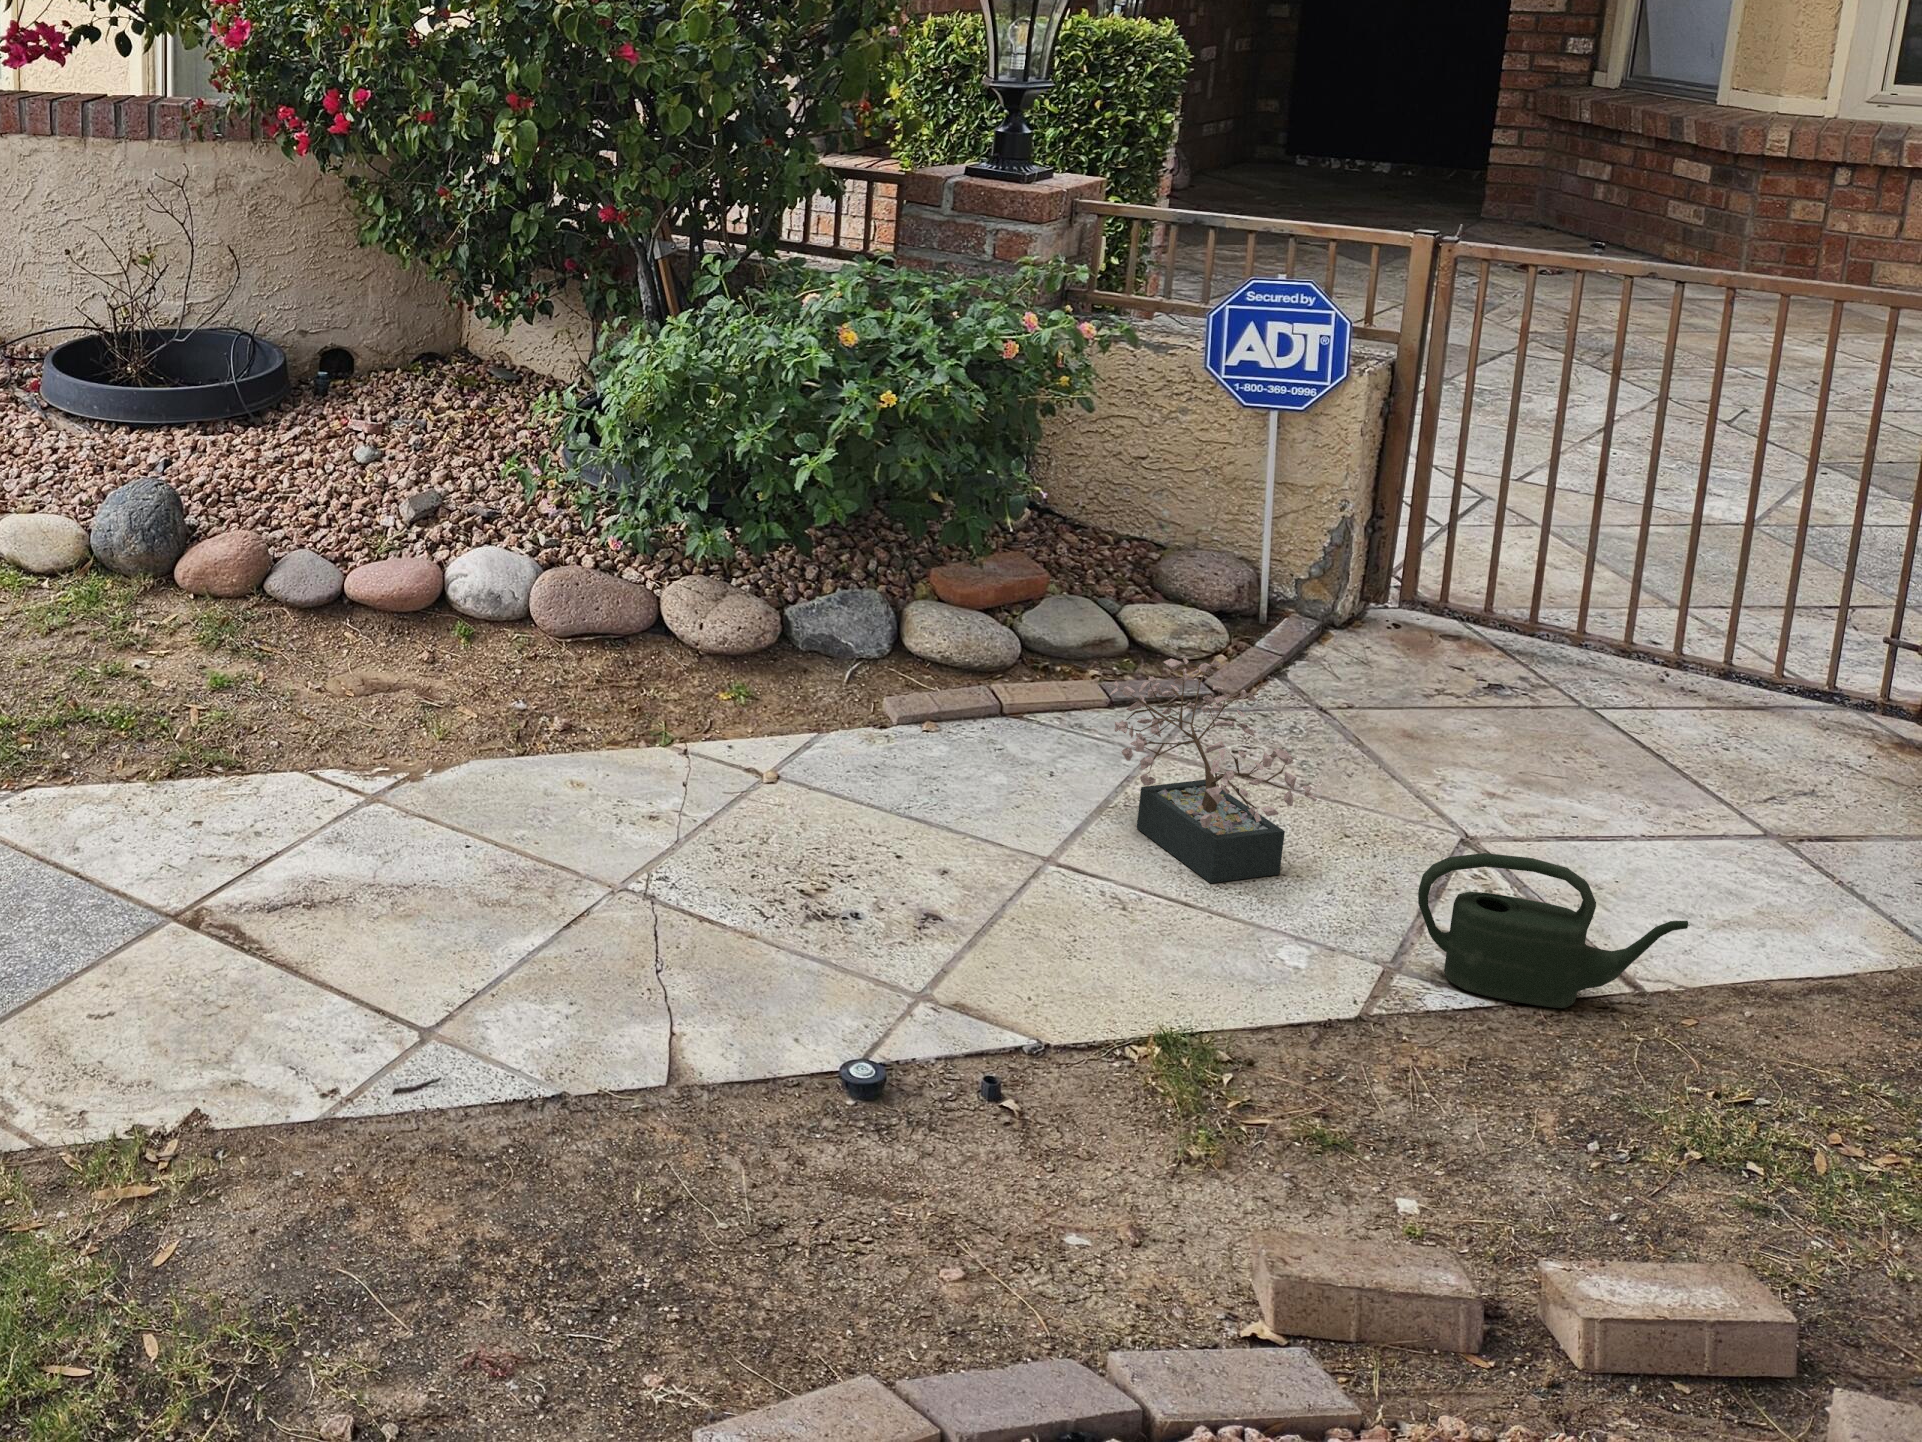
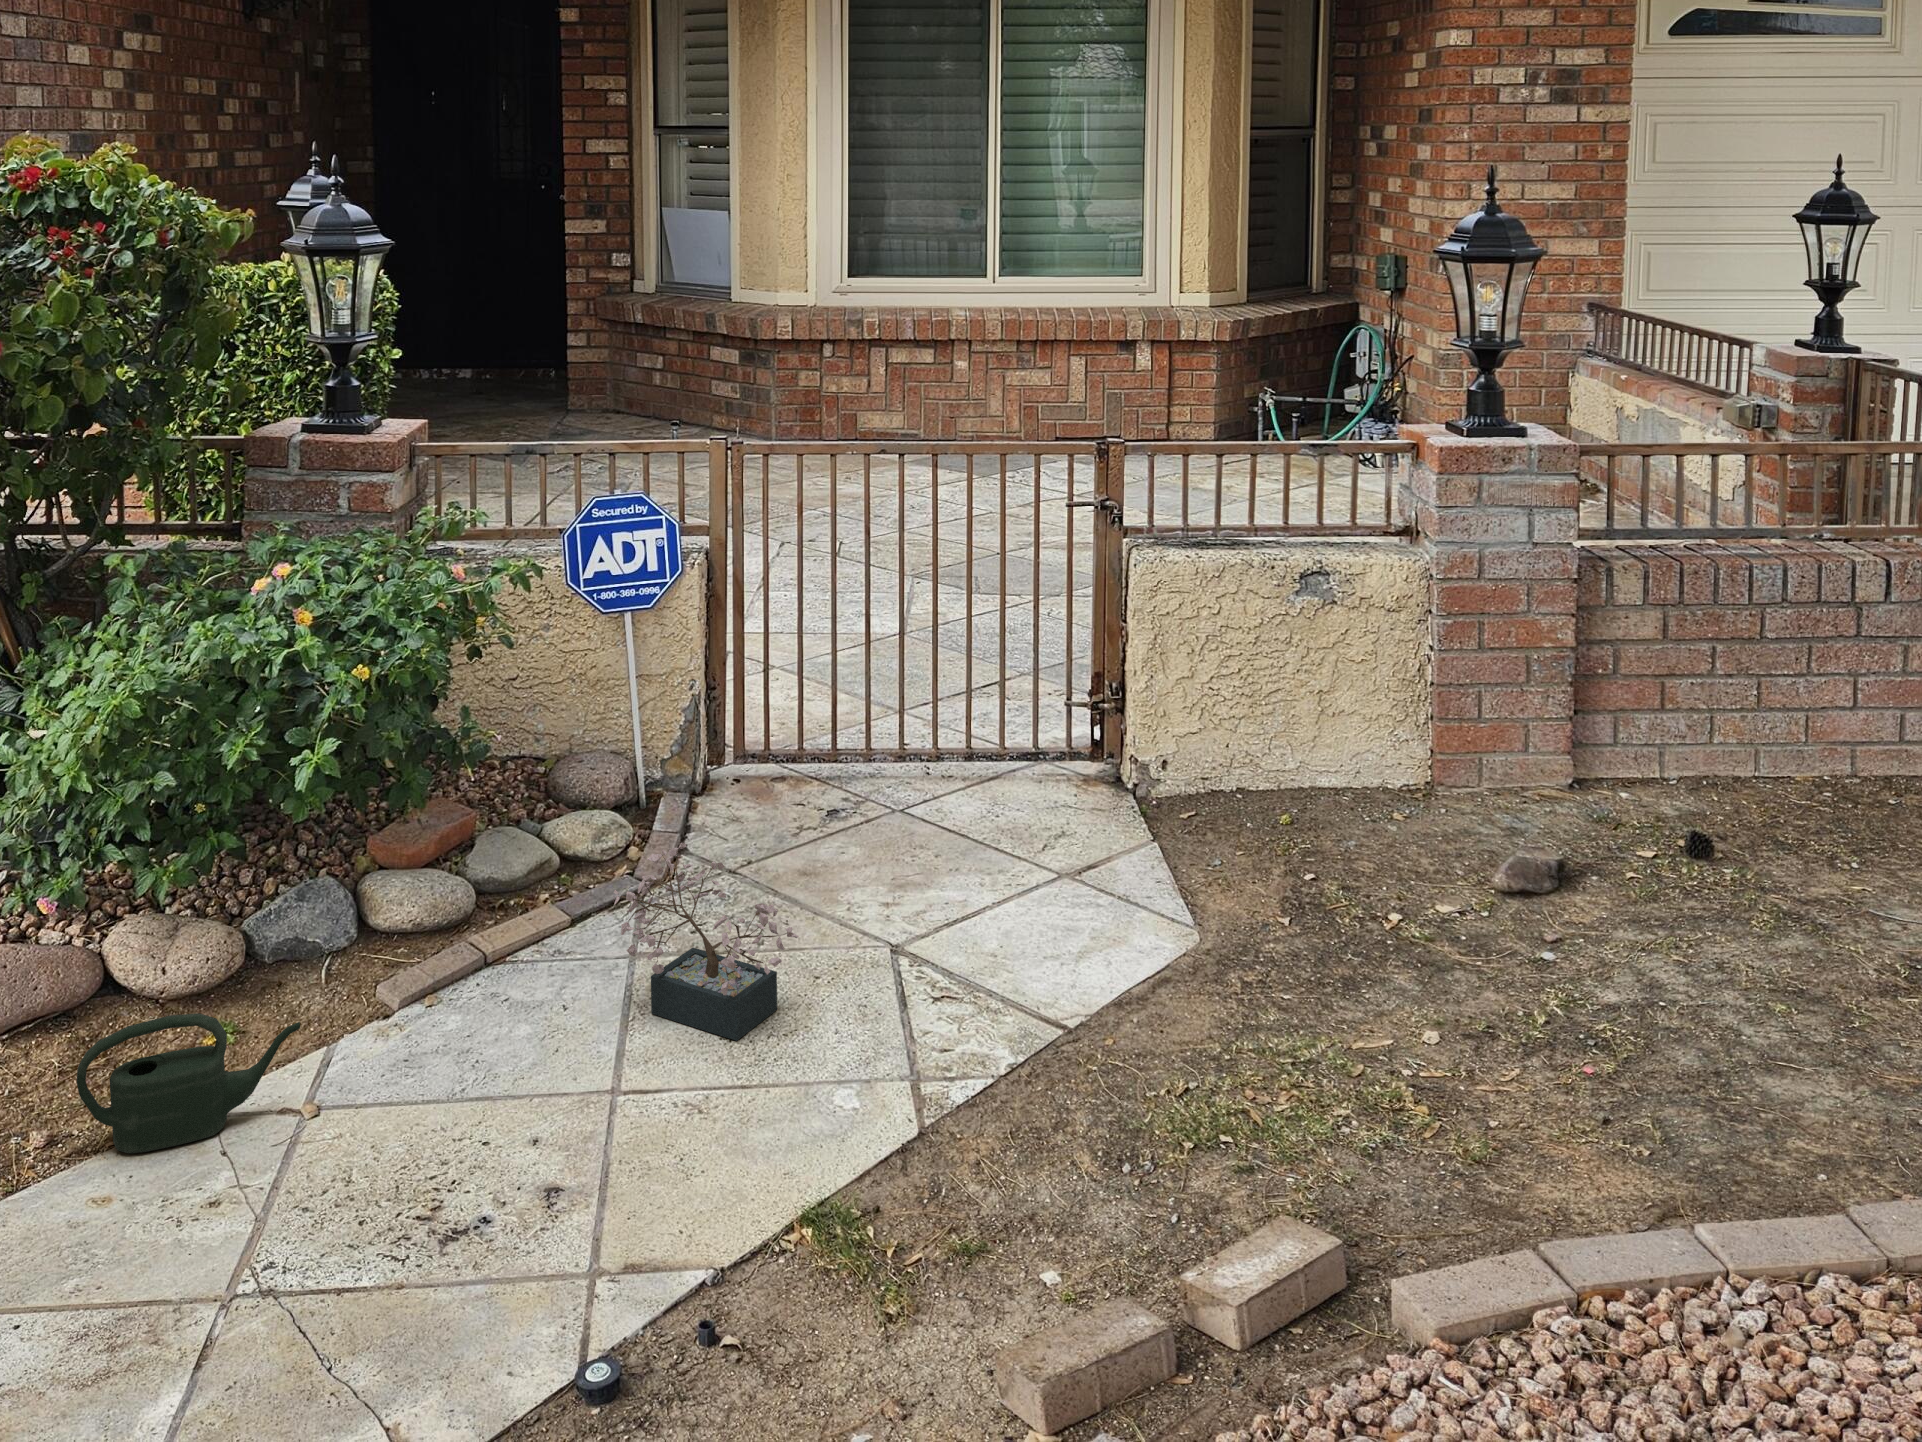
watering can: present [1418,853,1688,1008] -> present [76,1013,300,1153]

